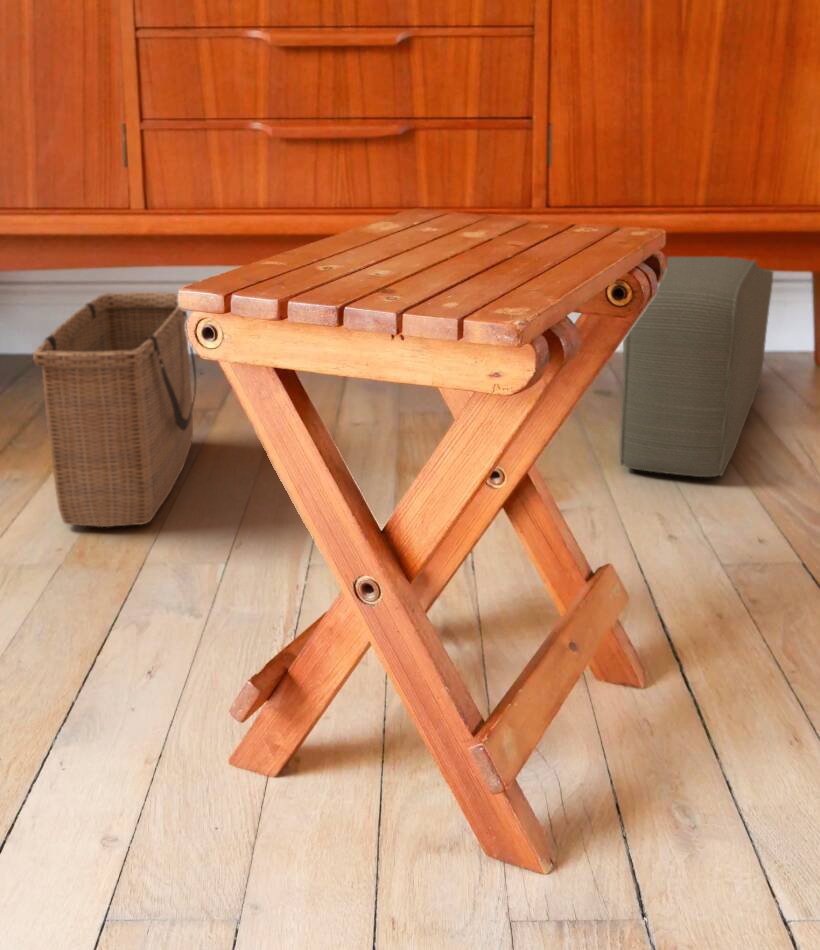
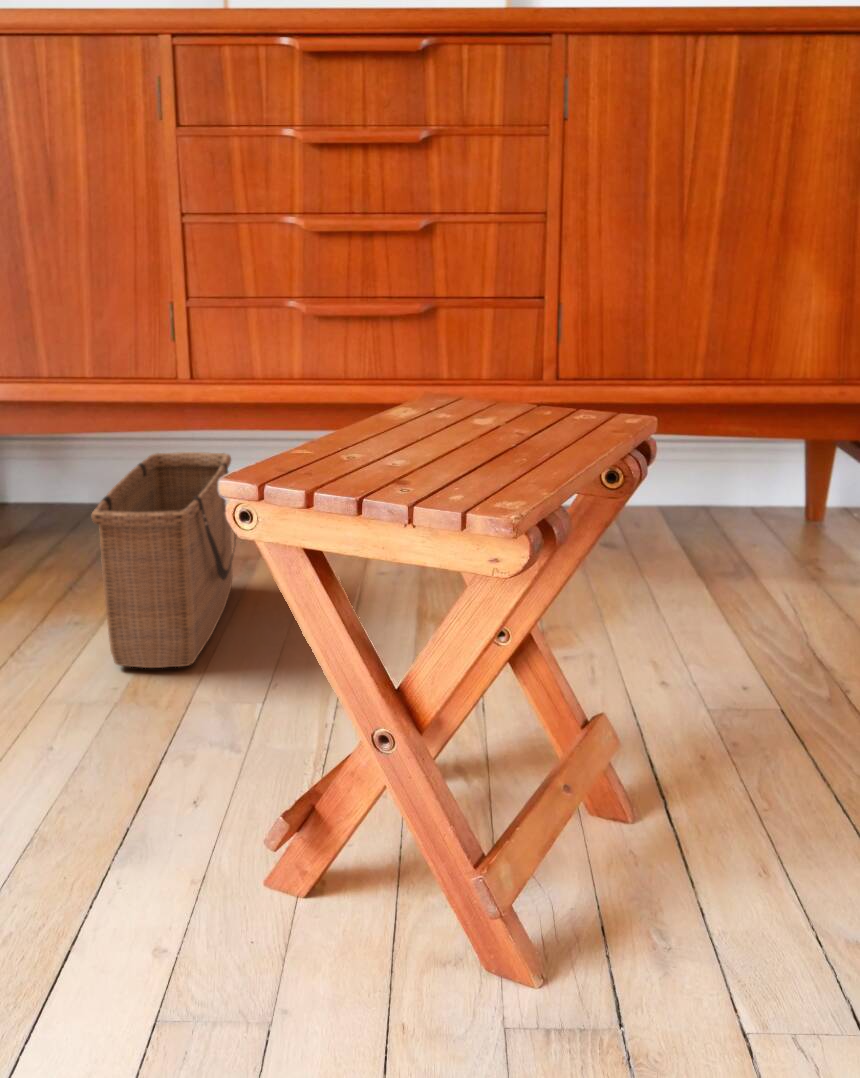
pouf: present [619,257,773,477] -> none [620,397,764,625]

